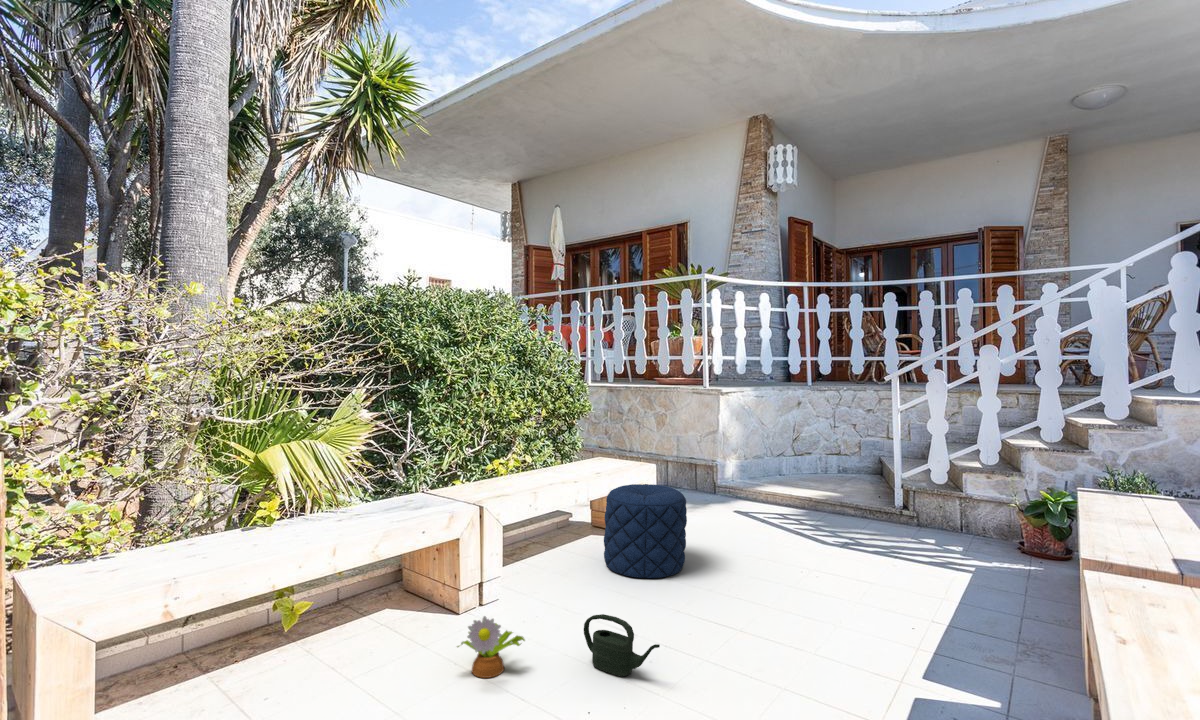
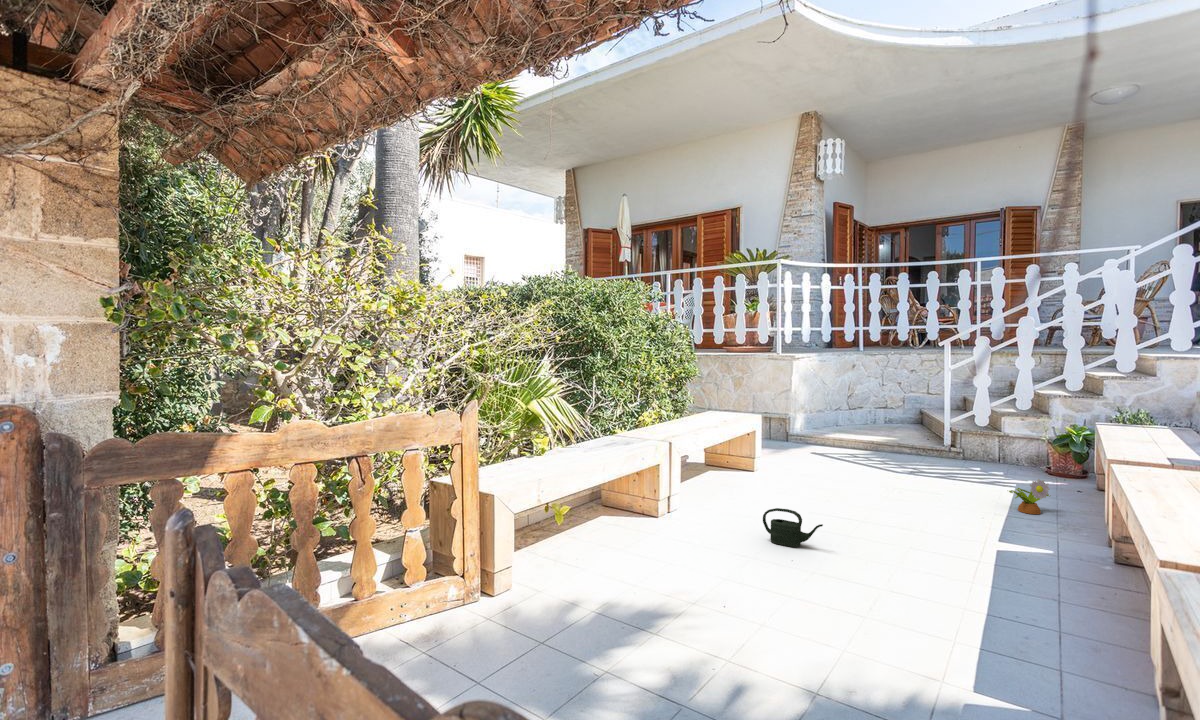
pouf: present [604,484,687,578] -> none [734,428,800,495]
decorative plant: present [457,616,525,678] -> present [1009,479,1050,514]

